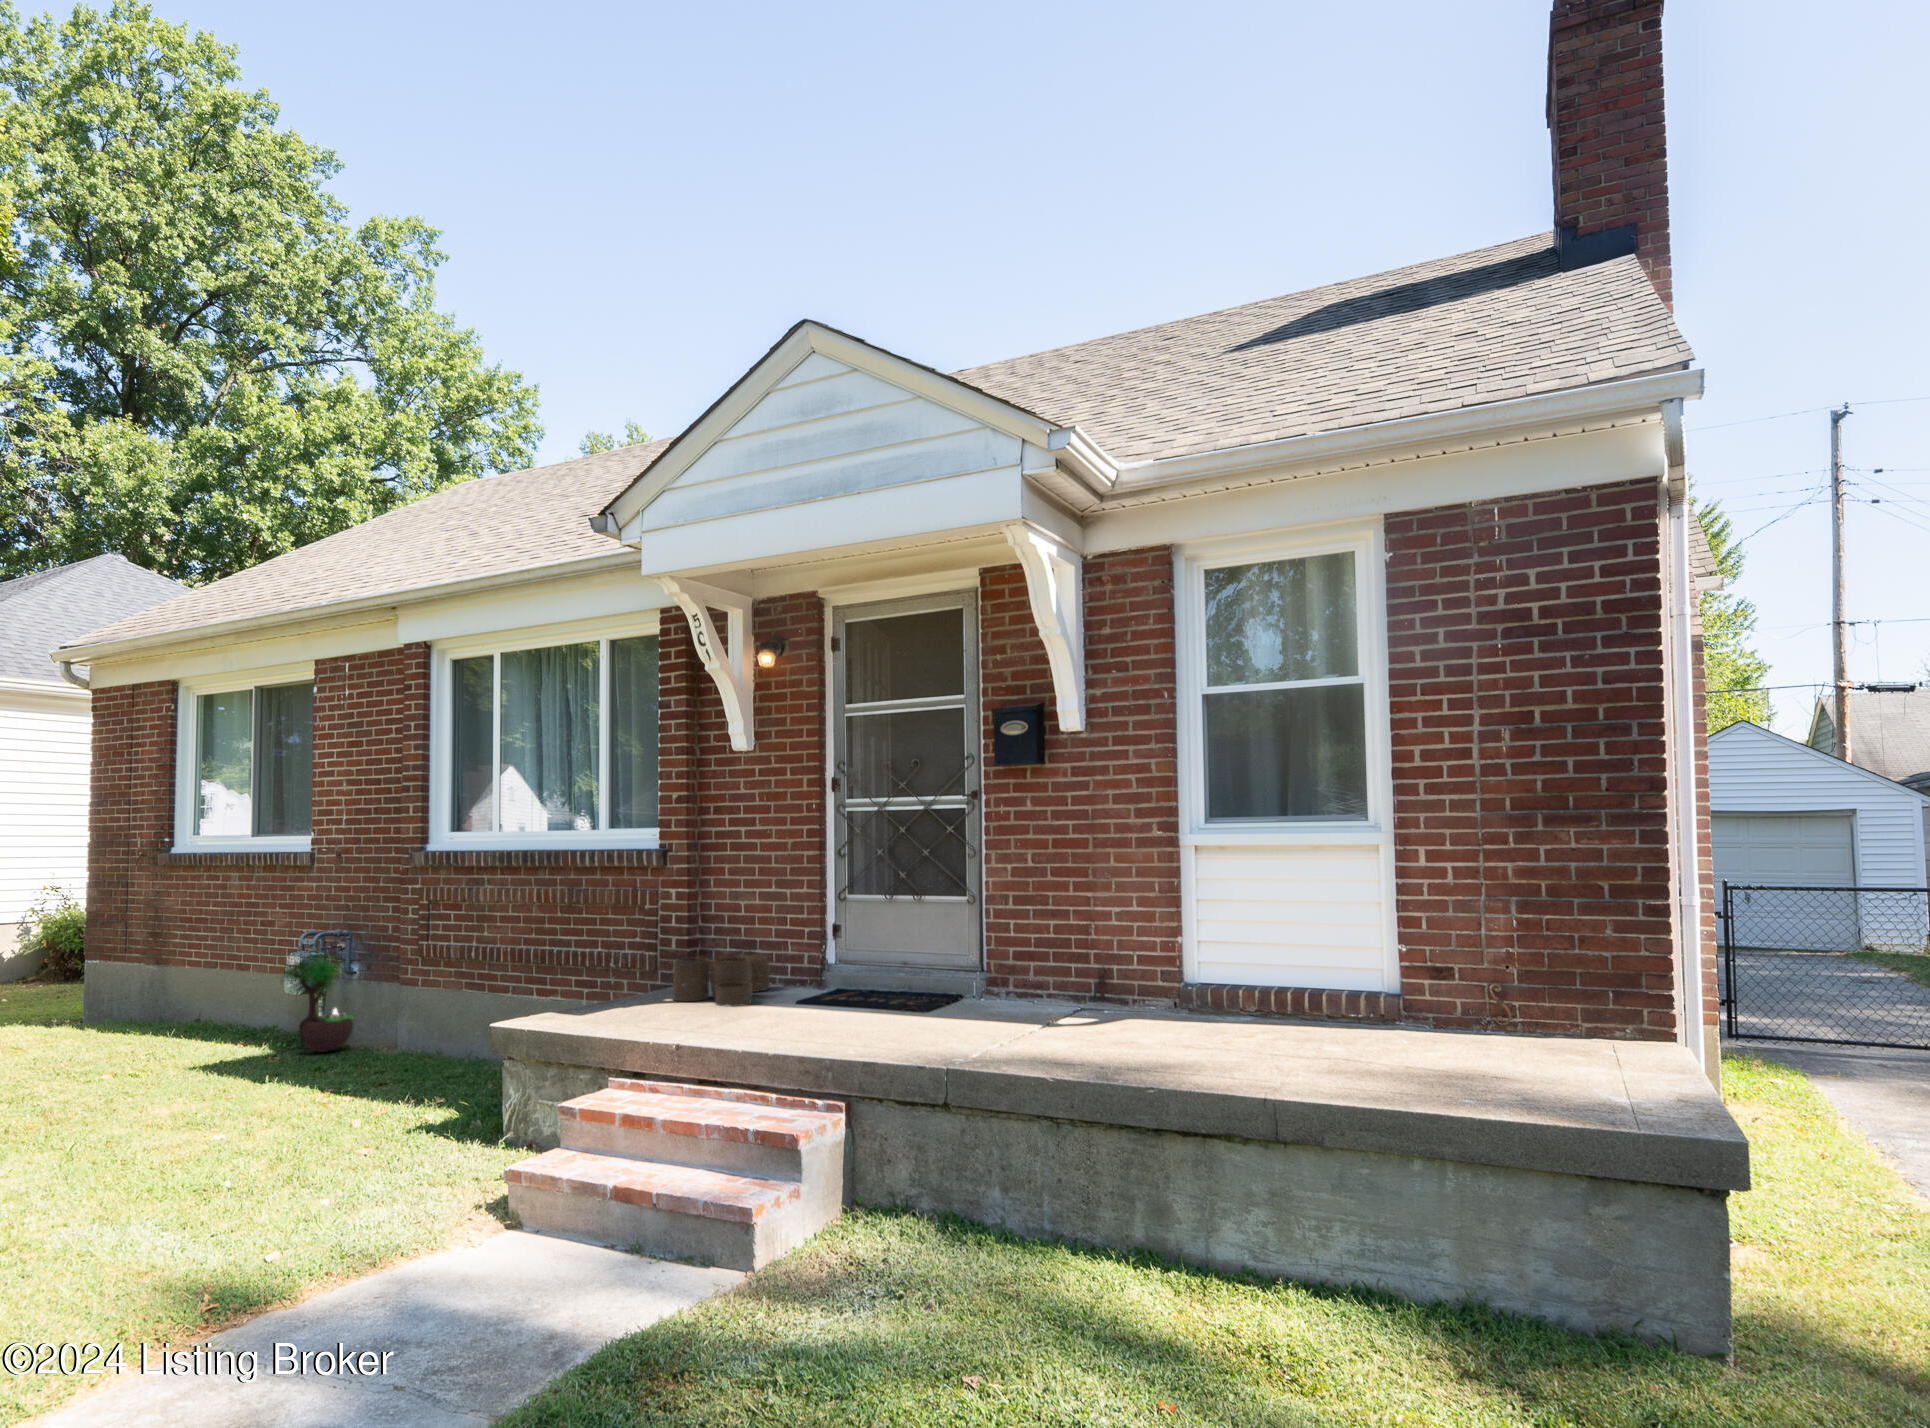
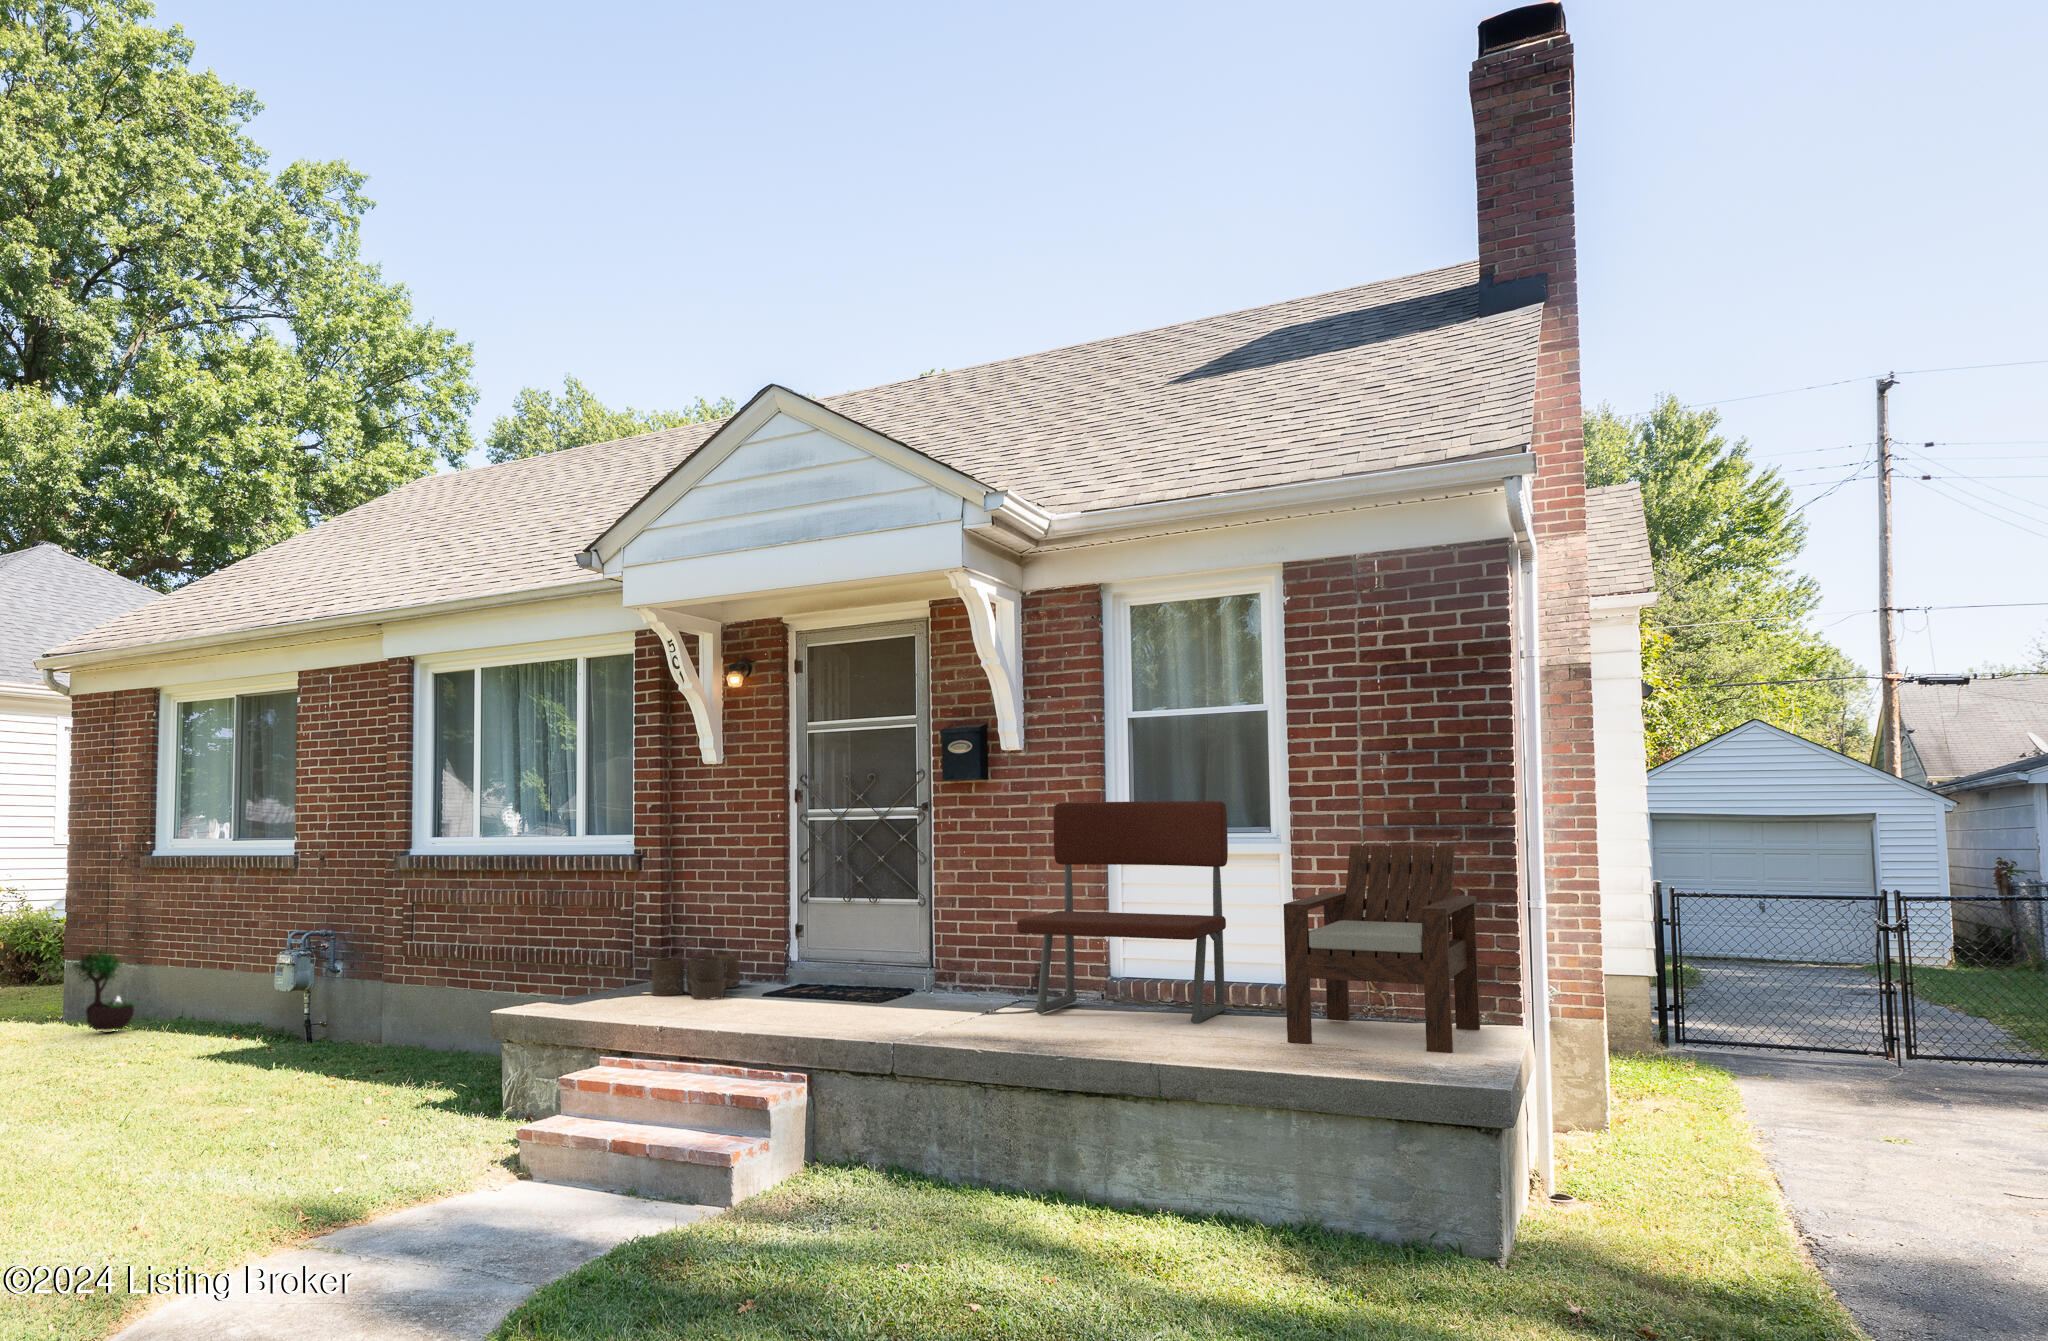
bench: none [1083,783,1322,1041] -> present [1017,801,1228,1024]
chair: none [1413,832,1642,1088] -> present [1283,845,1480,1053]
potted tree: present [277,950,353,1052] -> present [69,947,134,1033]

